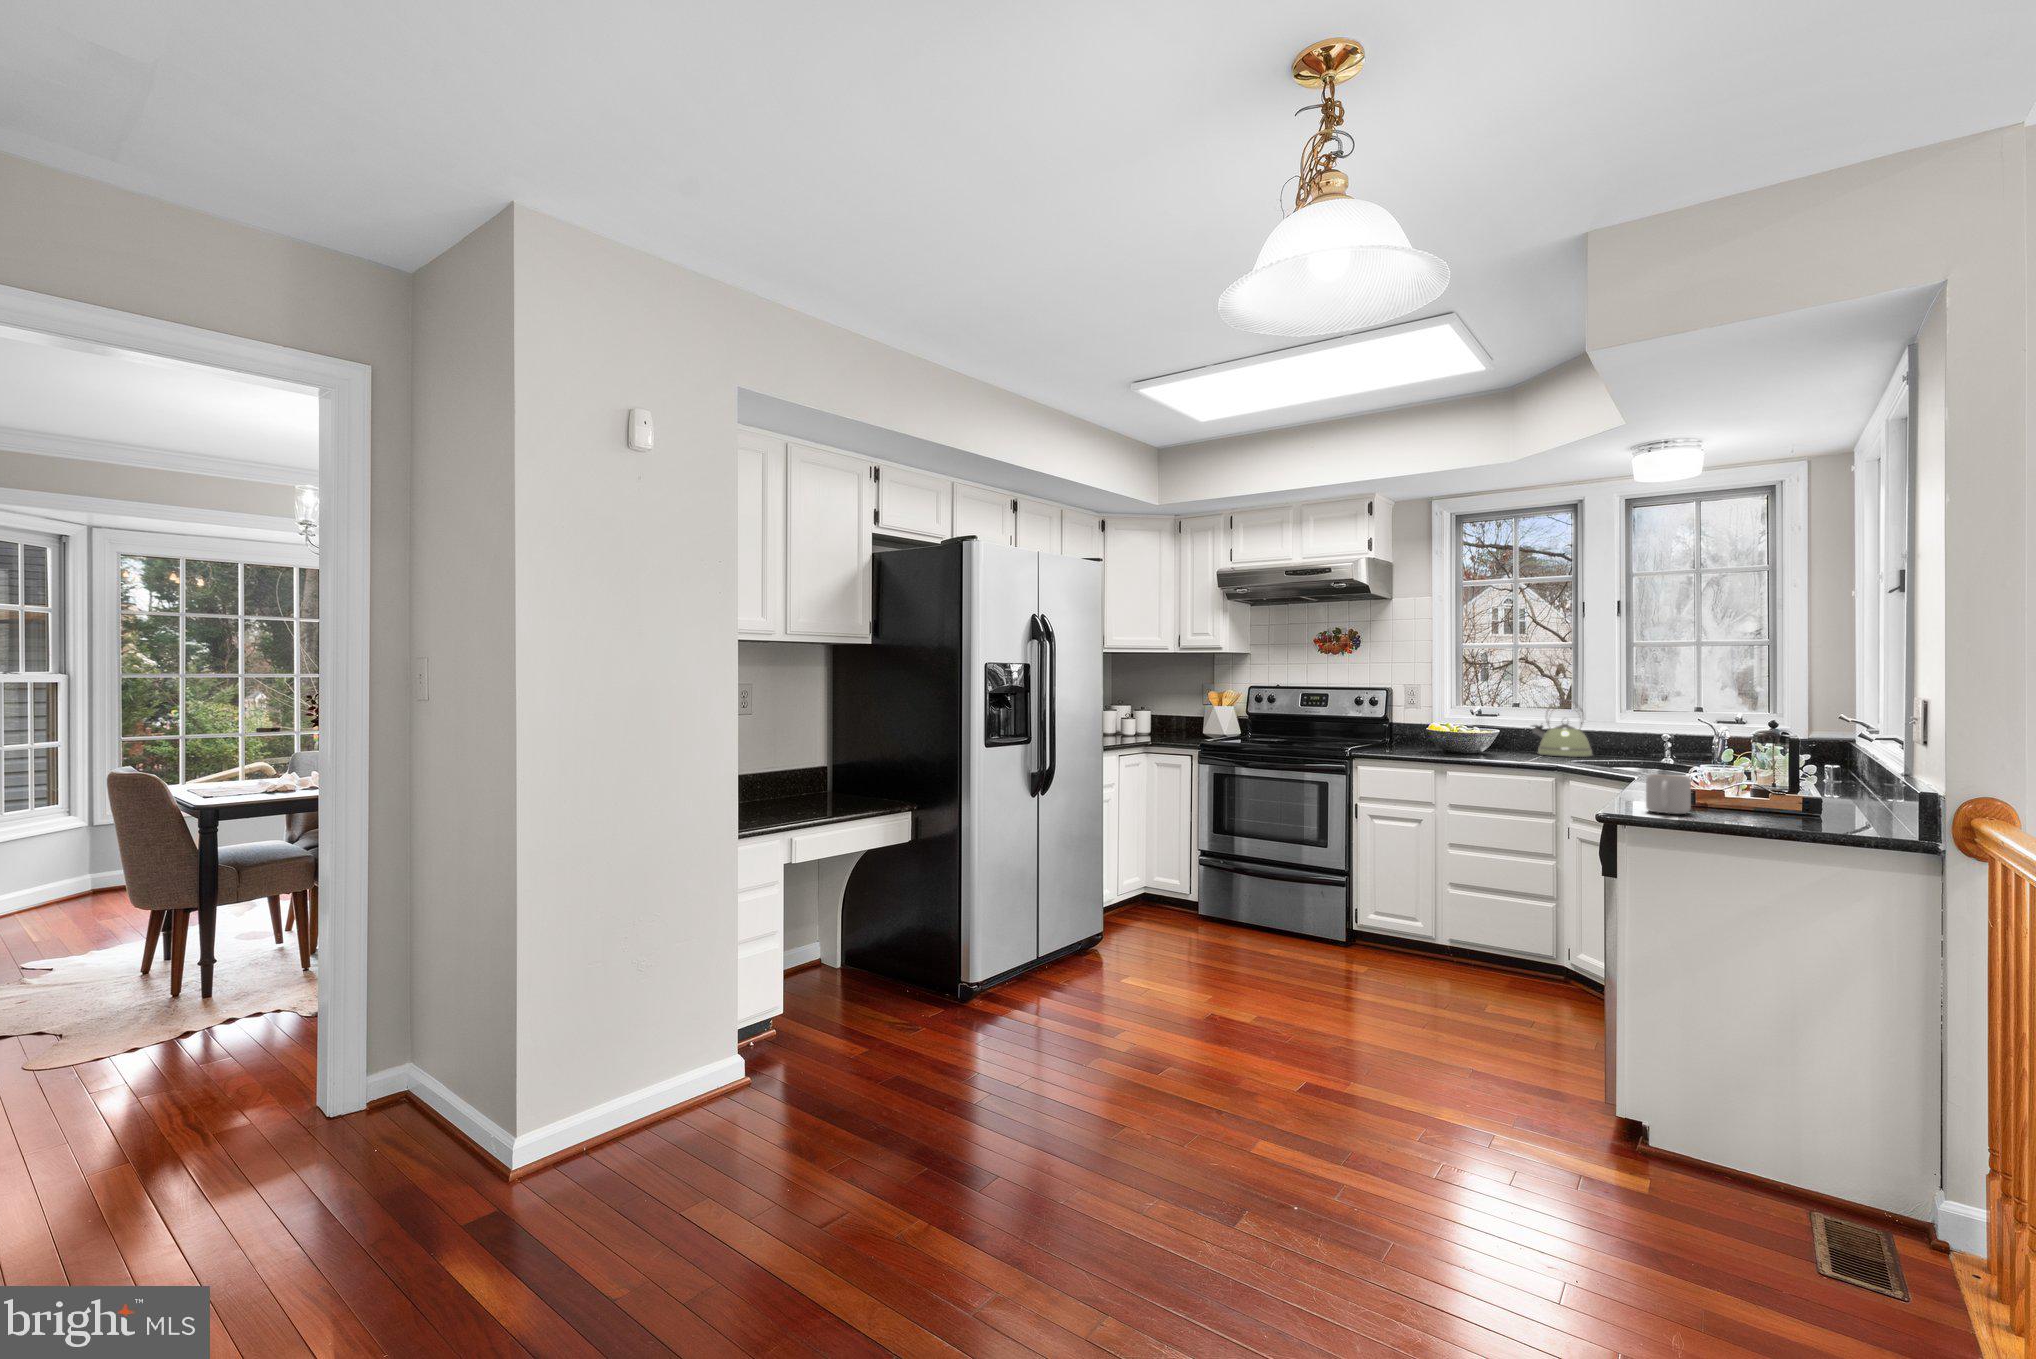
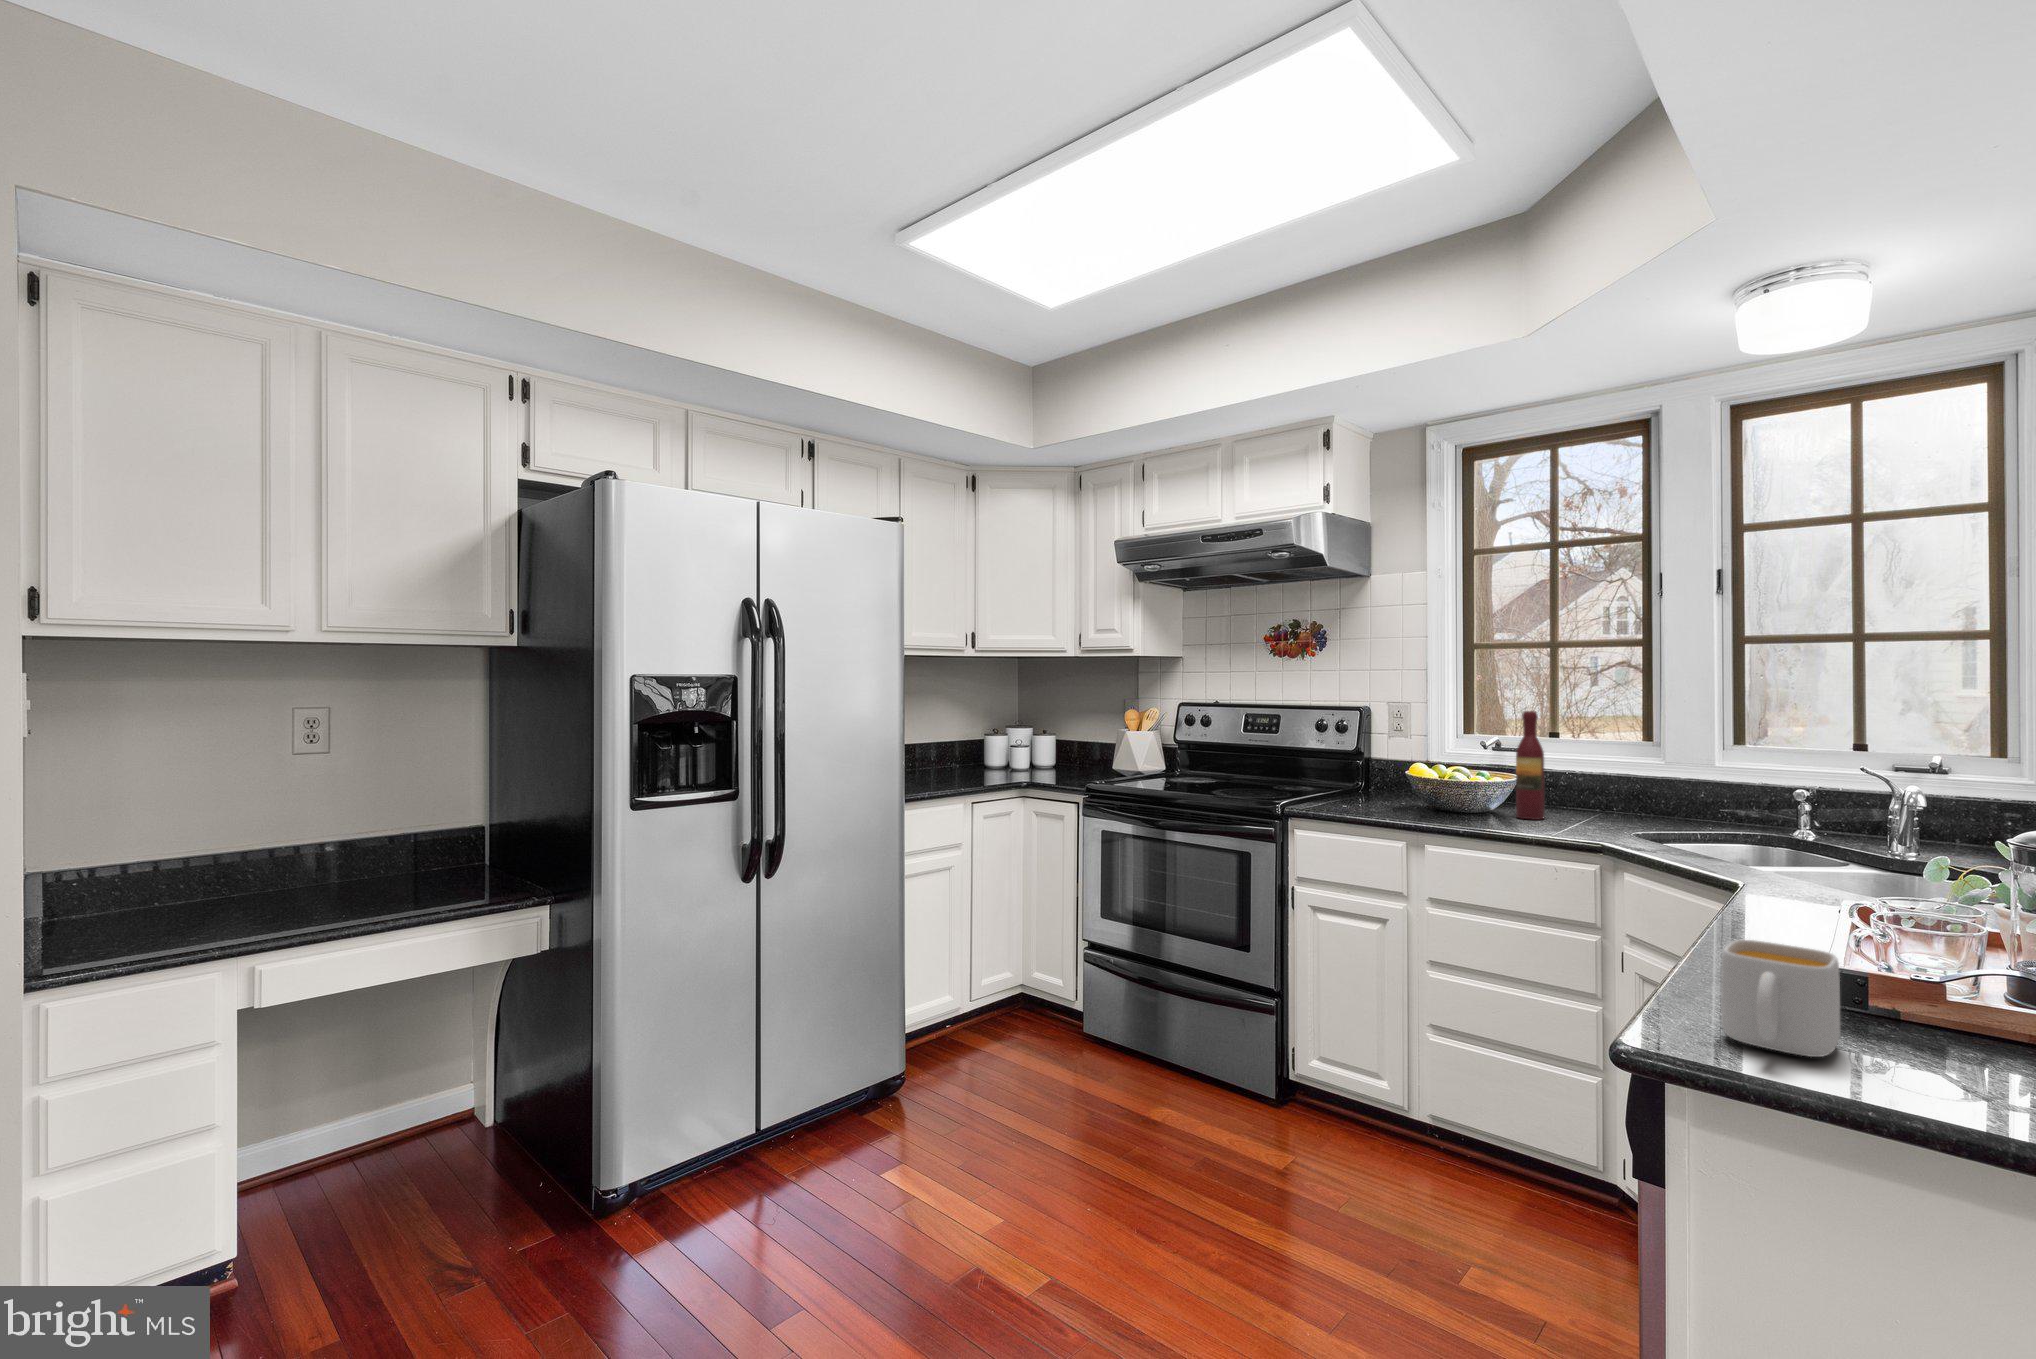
wine bottle: none [1498,689,1516,756] -> present [1516,711,1544,820]
kettle: present [1532,711,1592,757] -> none [1573,729,1676,823]

